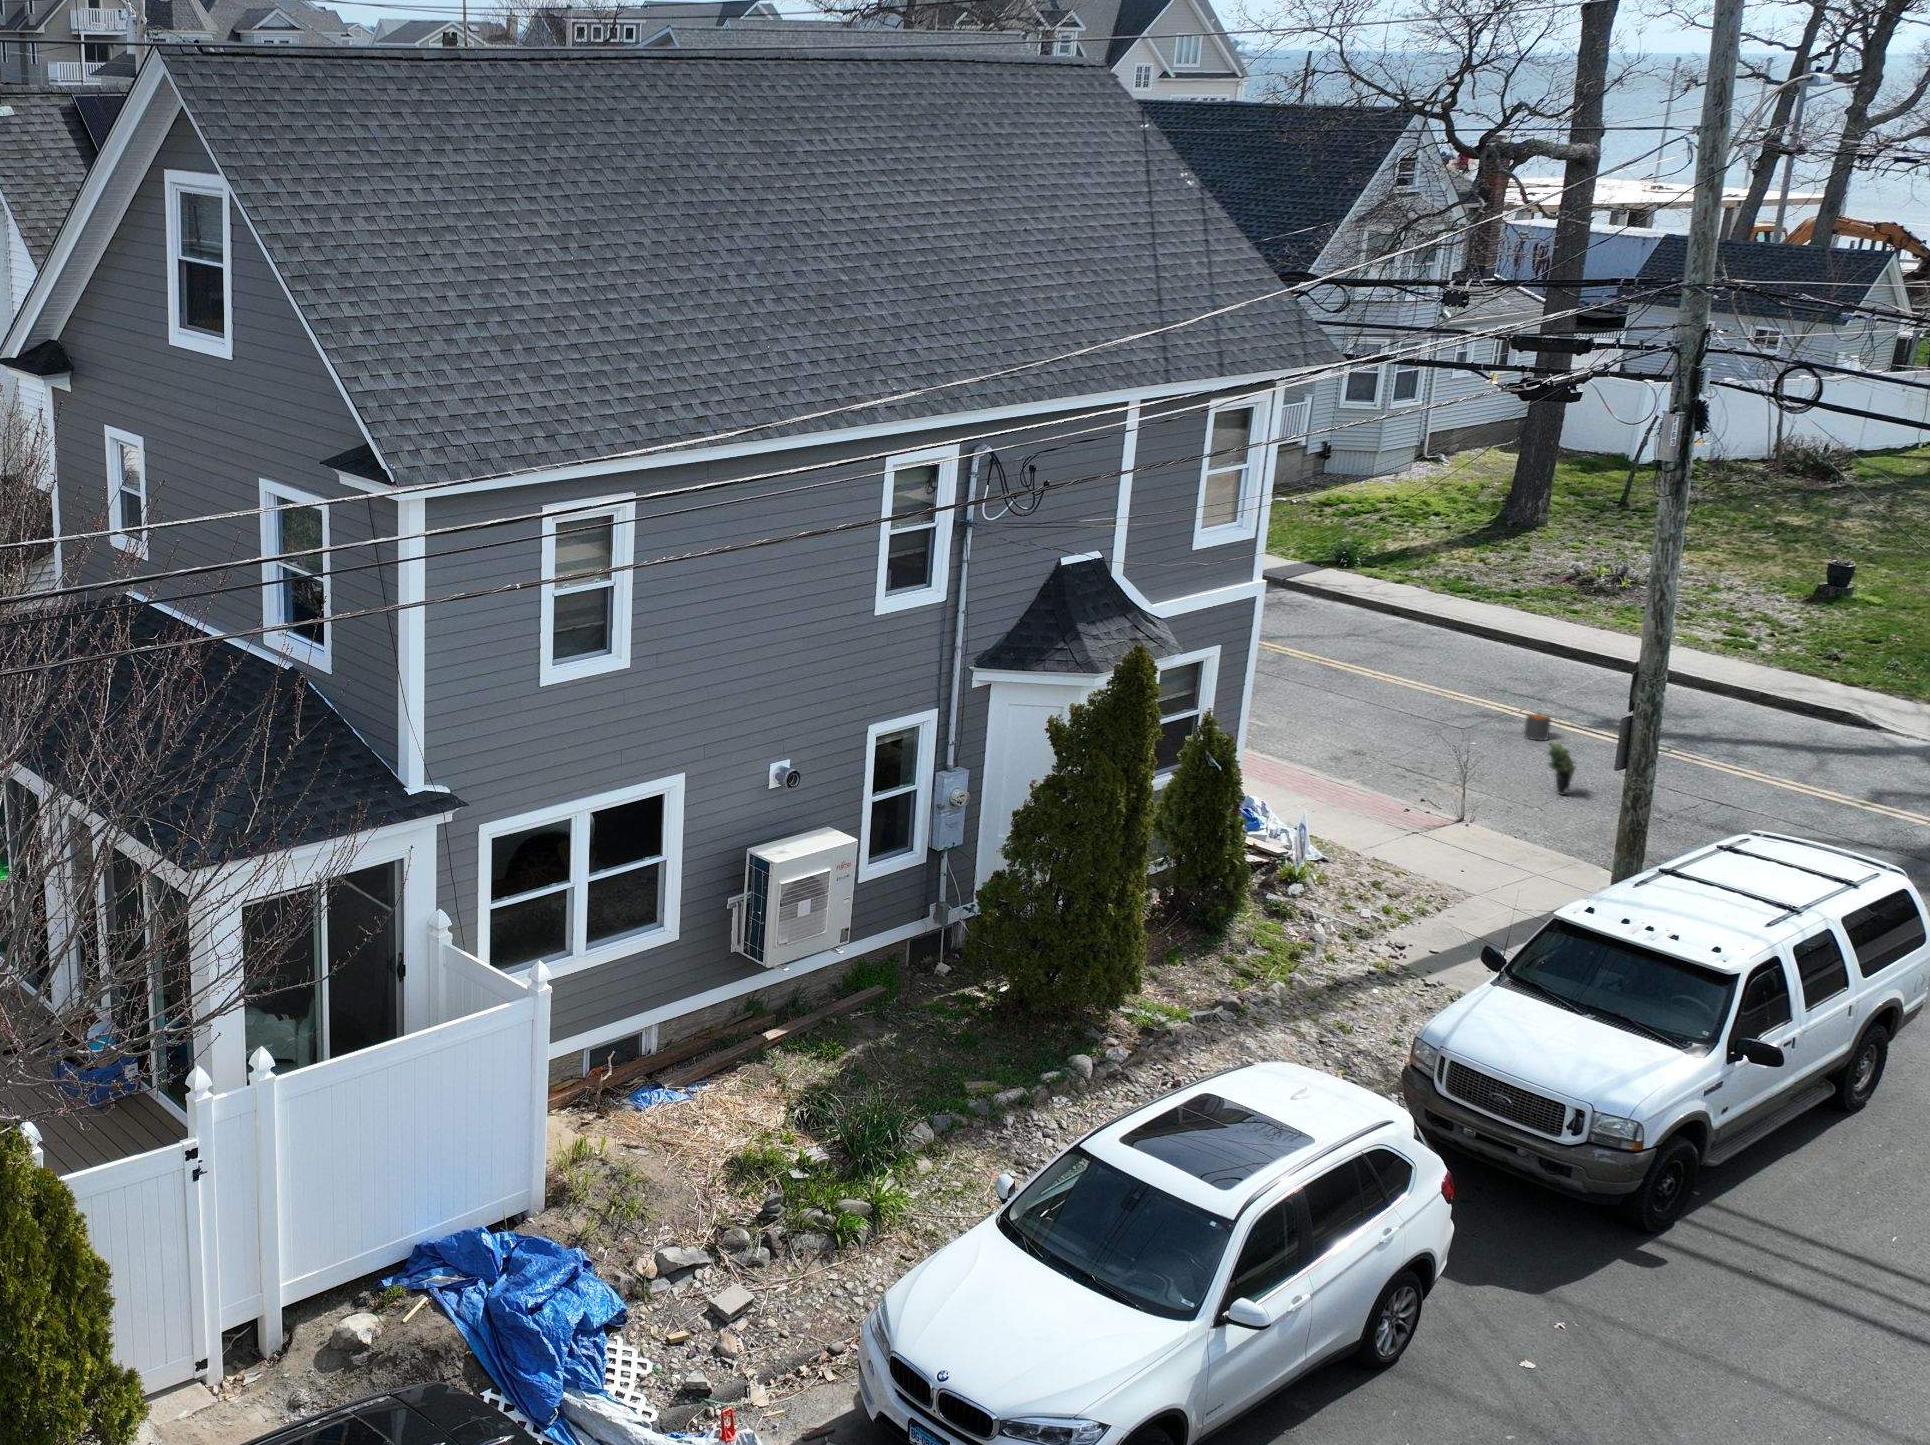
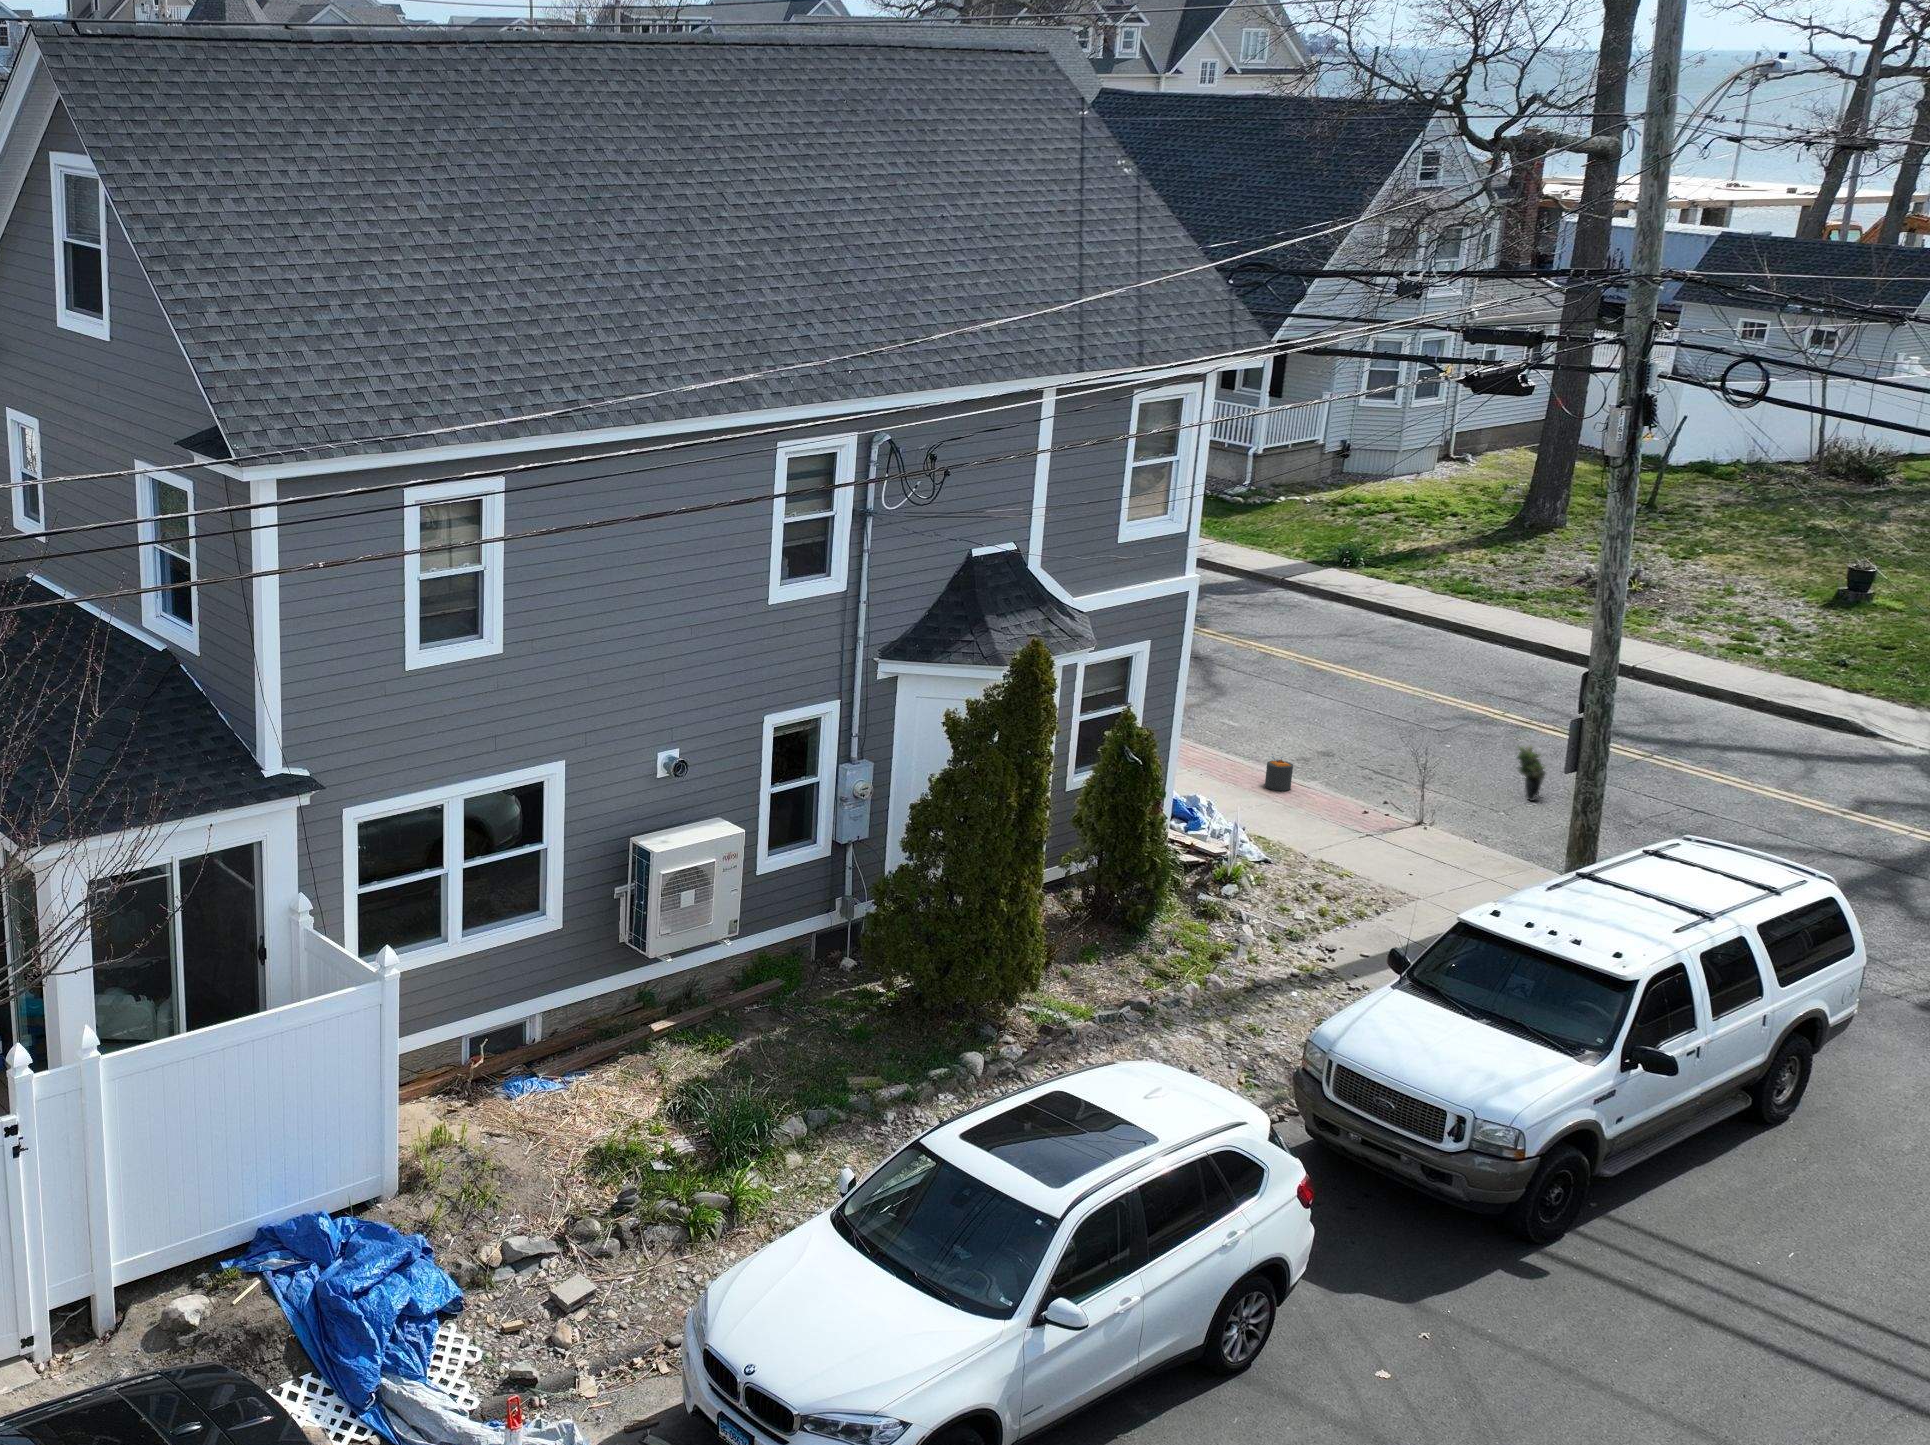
trash can: present [1524,712,1551,741] -> present [1265,754,1293,791]

